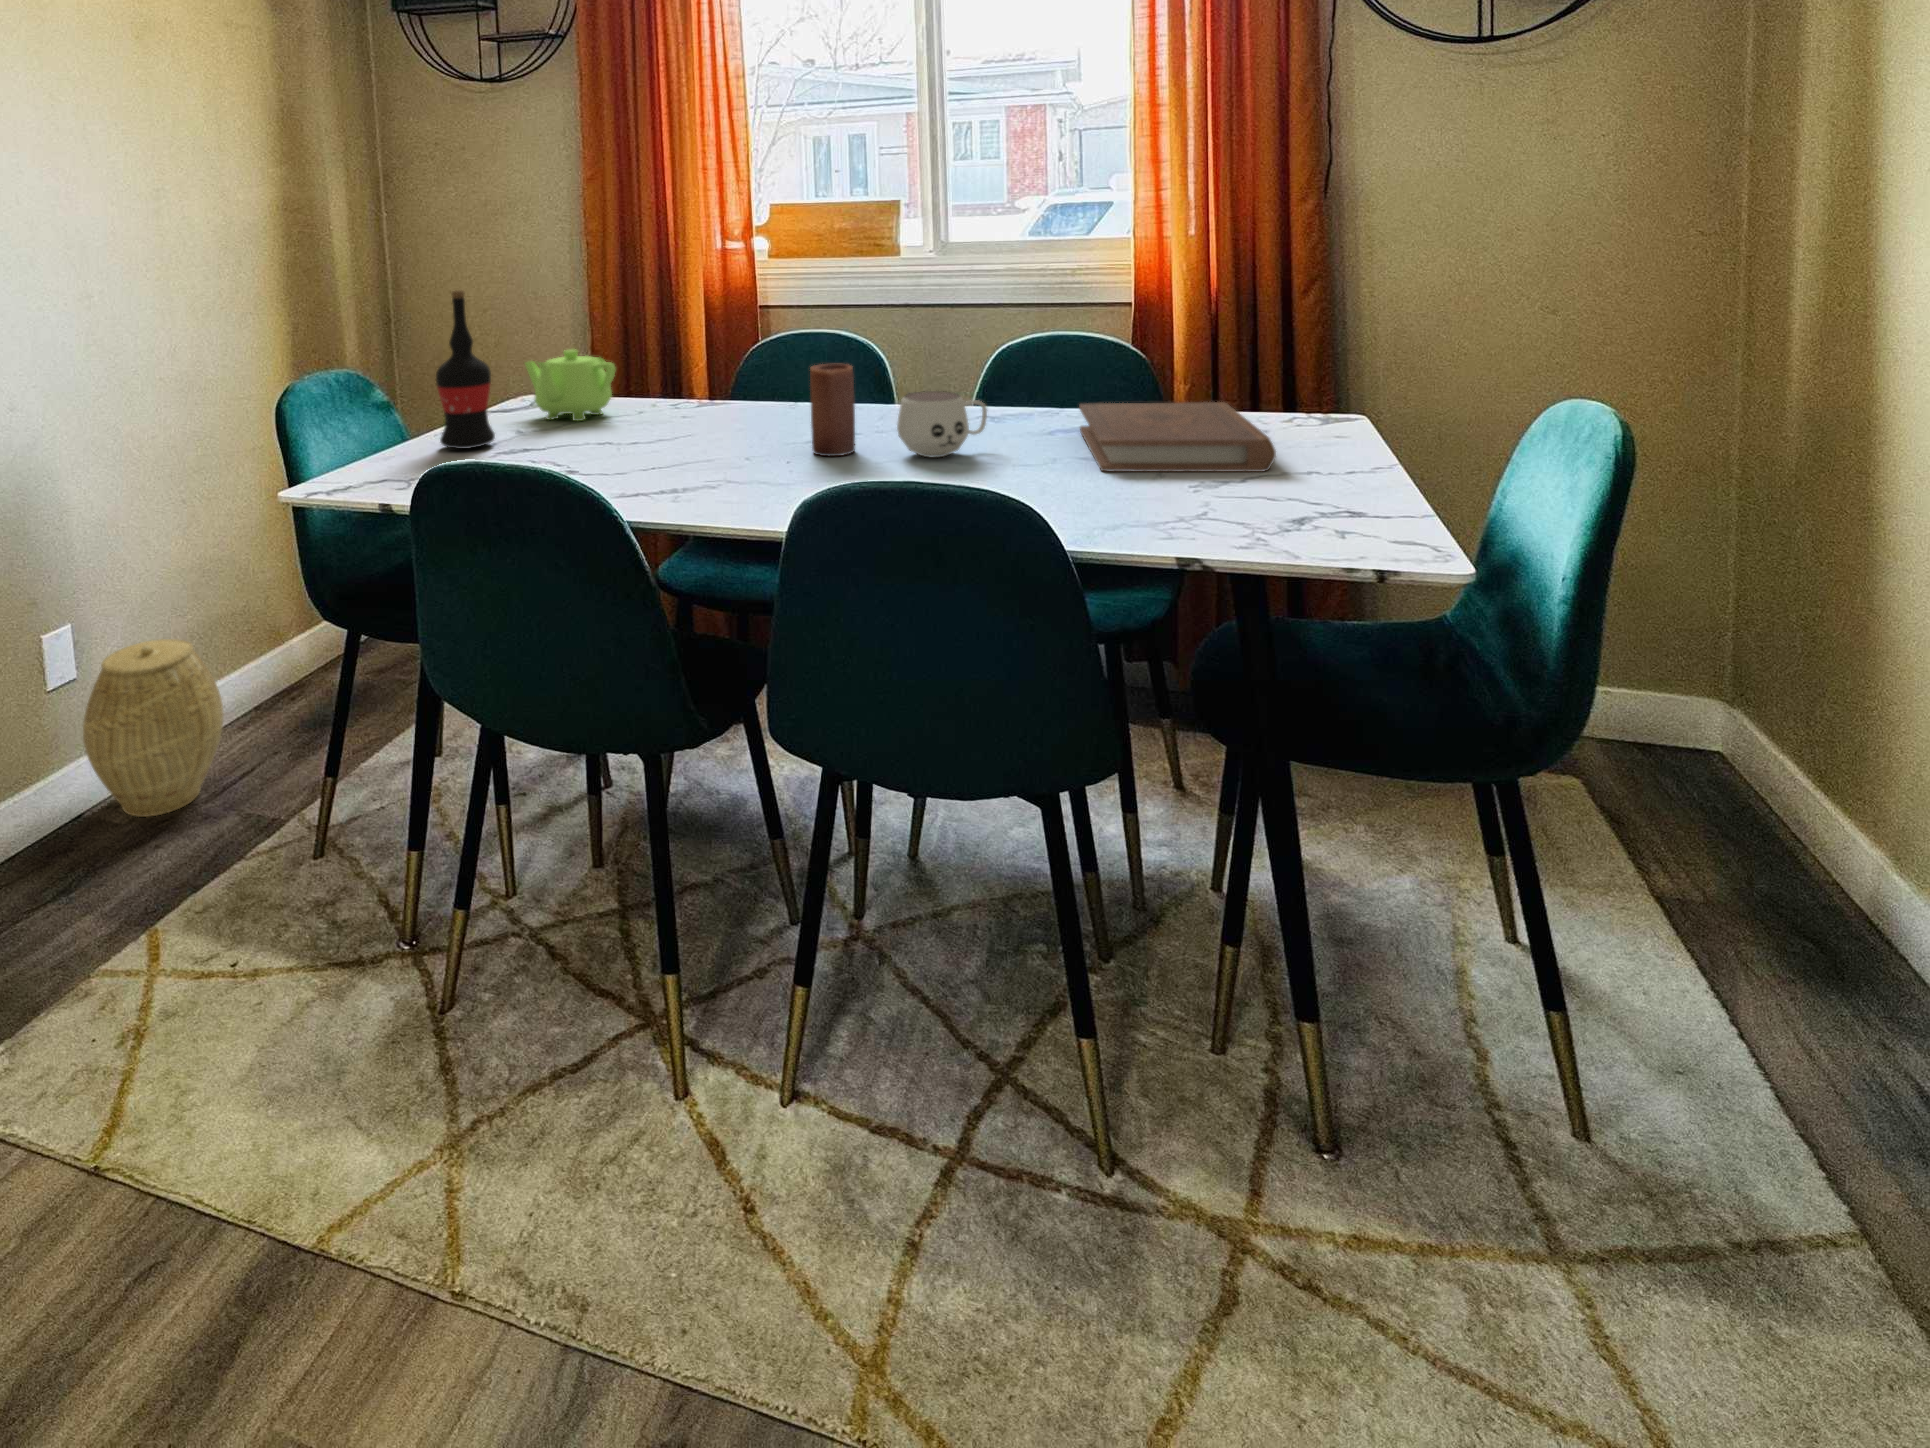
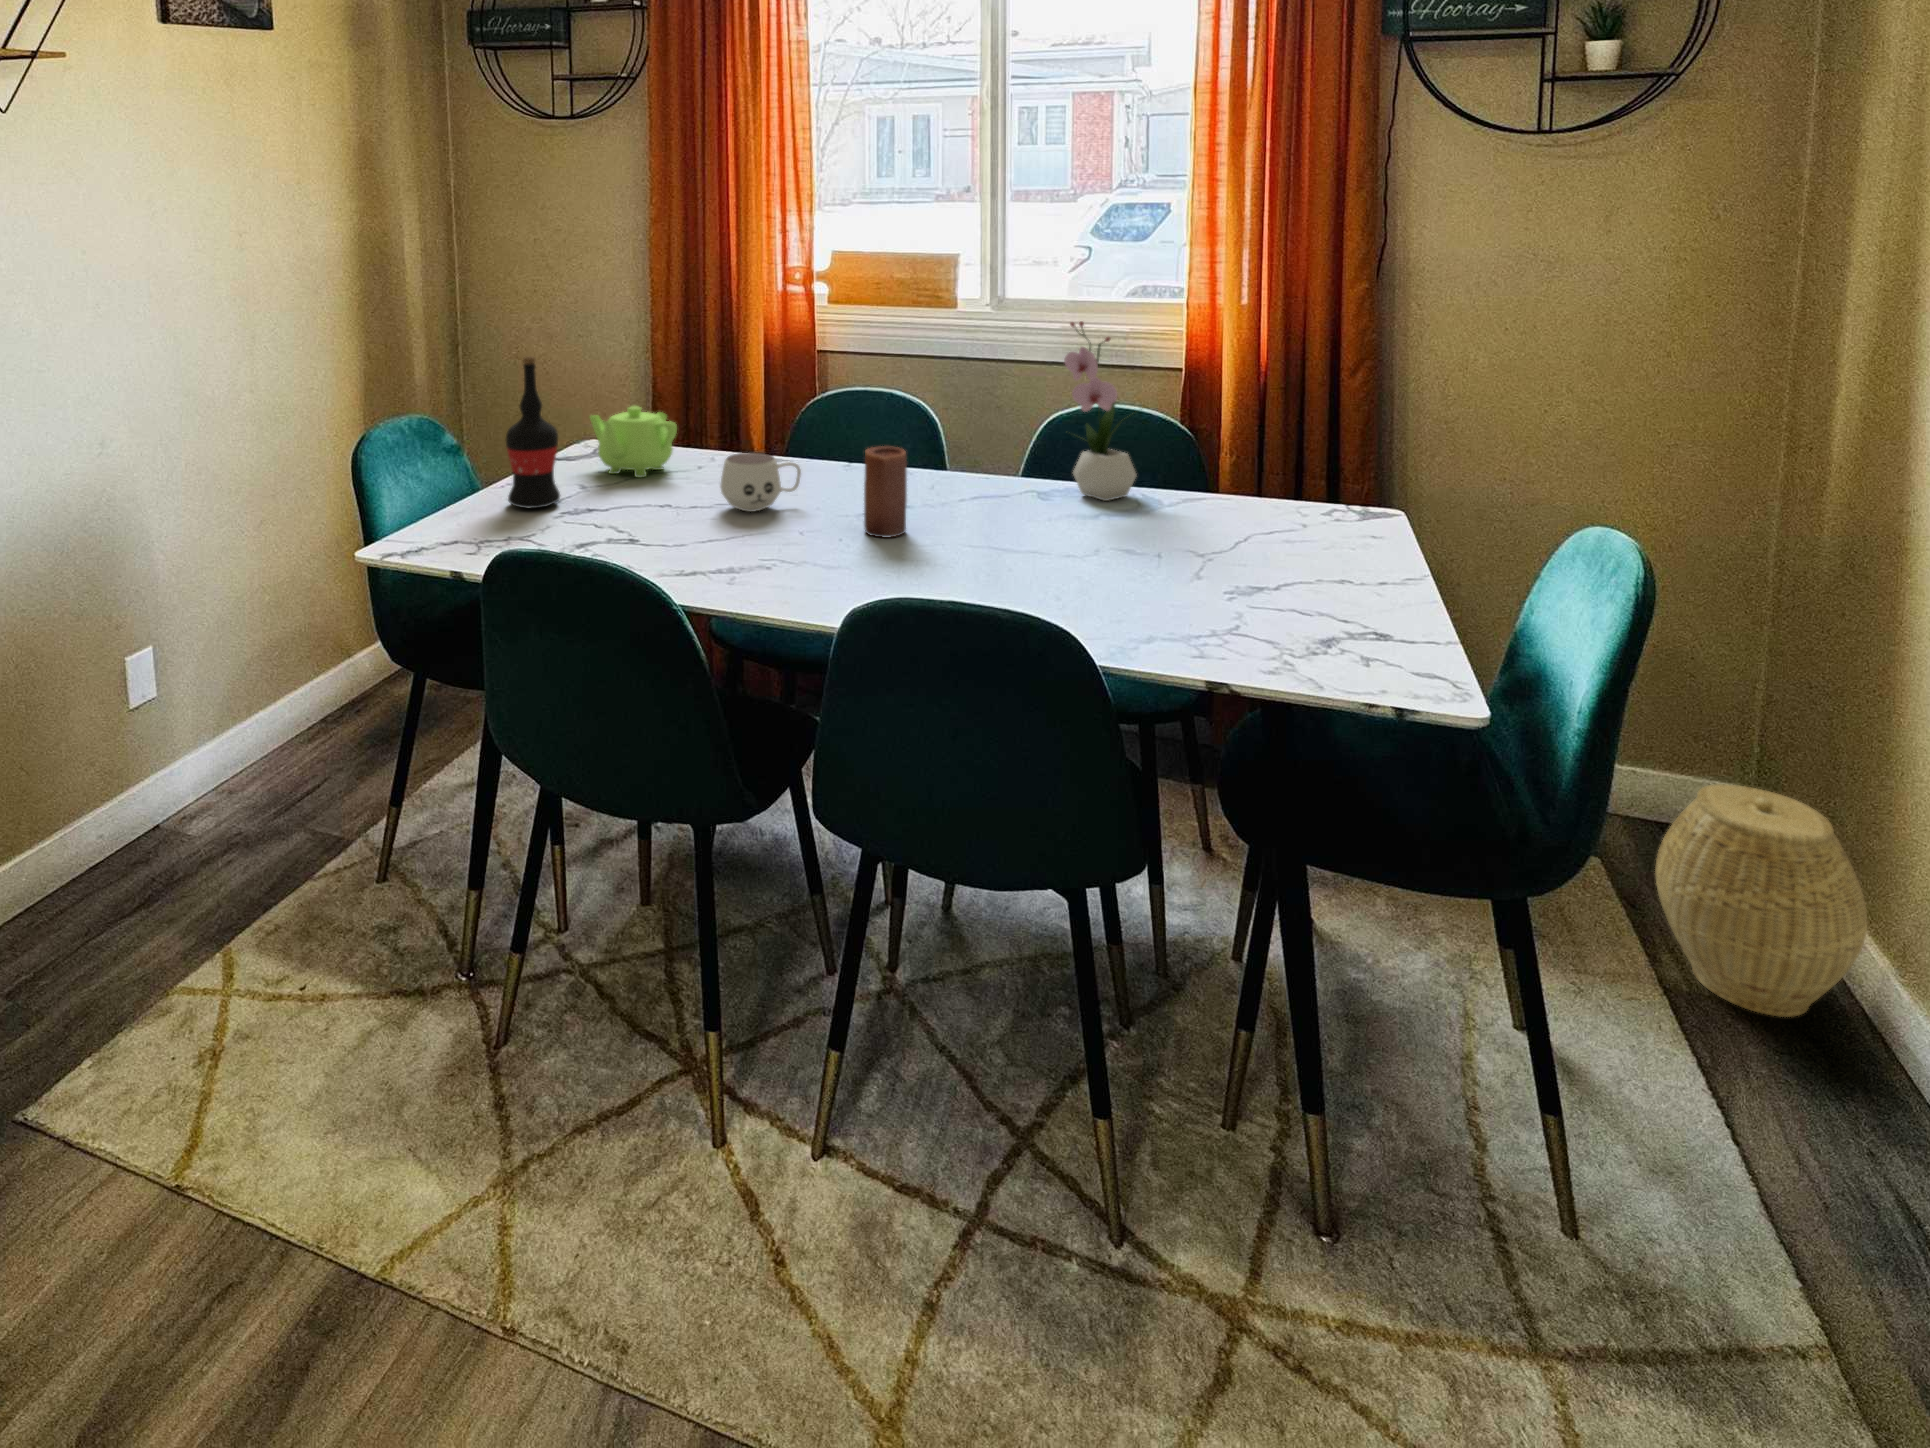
flower arrangement: none [1011,235,1098,419] -> present [1064,321,1136,501]
mug: present [897,391,987,457] -> present [721,452,801,512]
book: present [1079,402,1276,472] -> none [1124,492,1310,581]
woven basket: present [83,639,224,817] -> present [1655,784,1867,1017]

